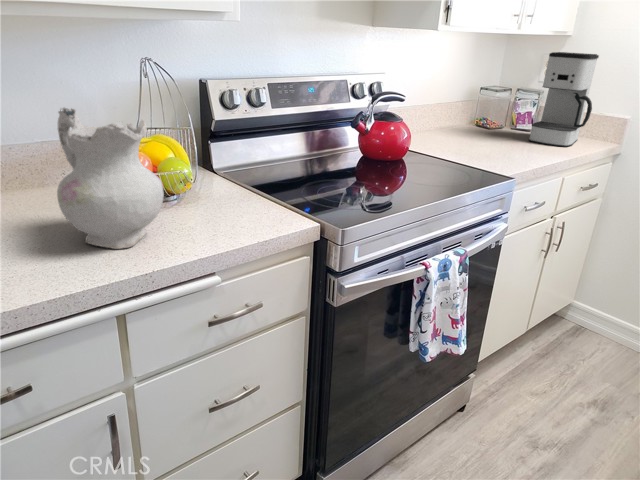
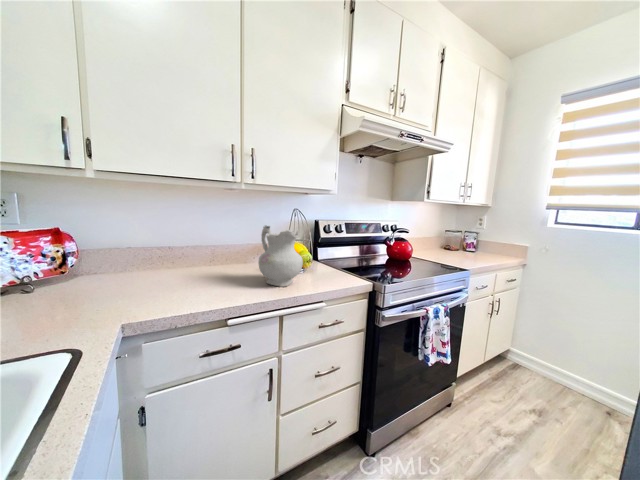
coffee maker: present [529,52,599,147] -> none [474,214,507,259]

